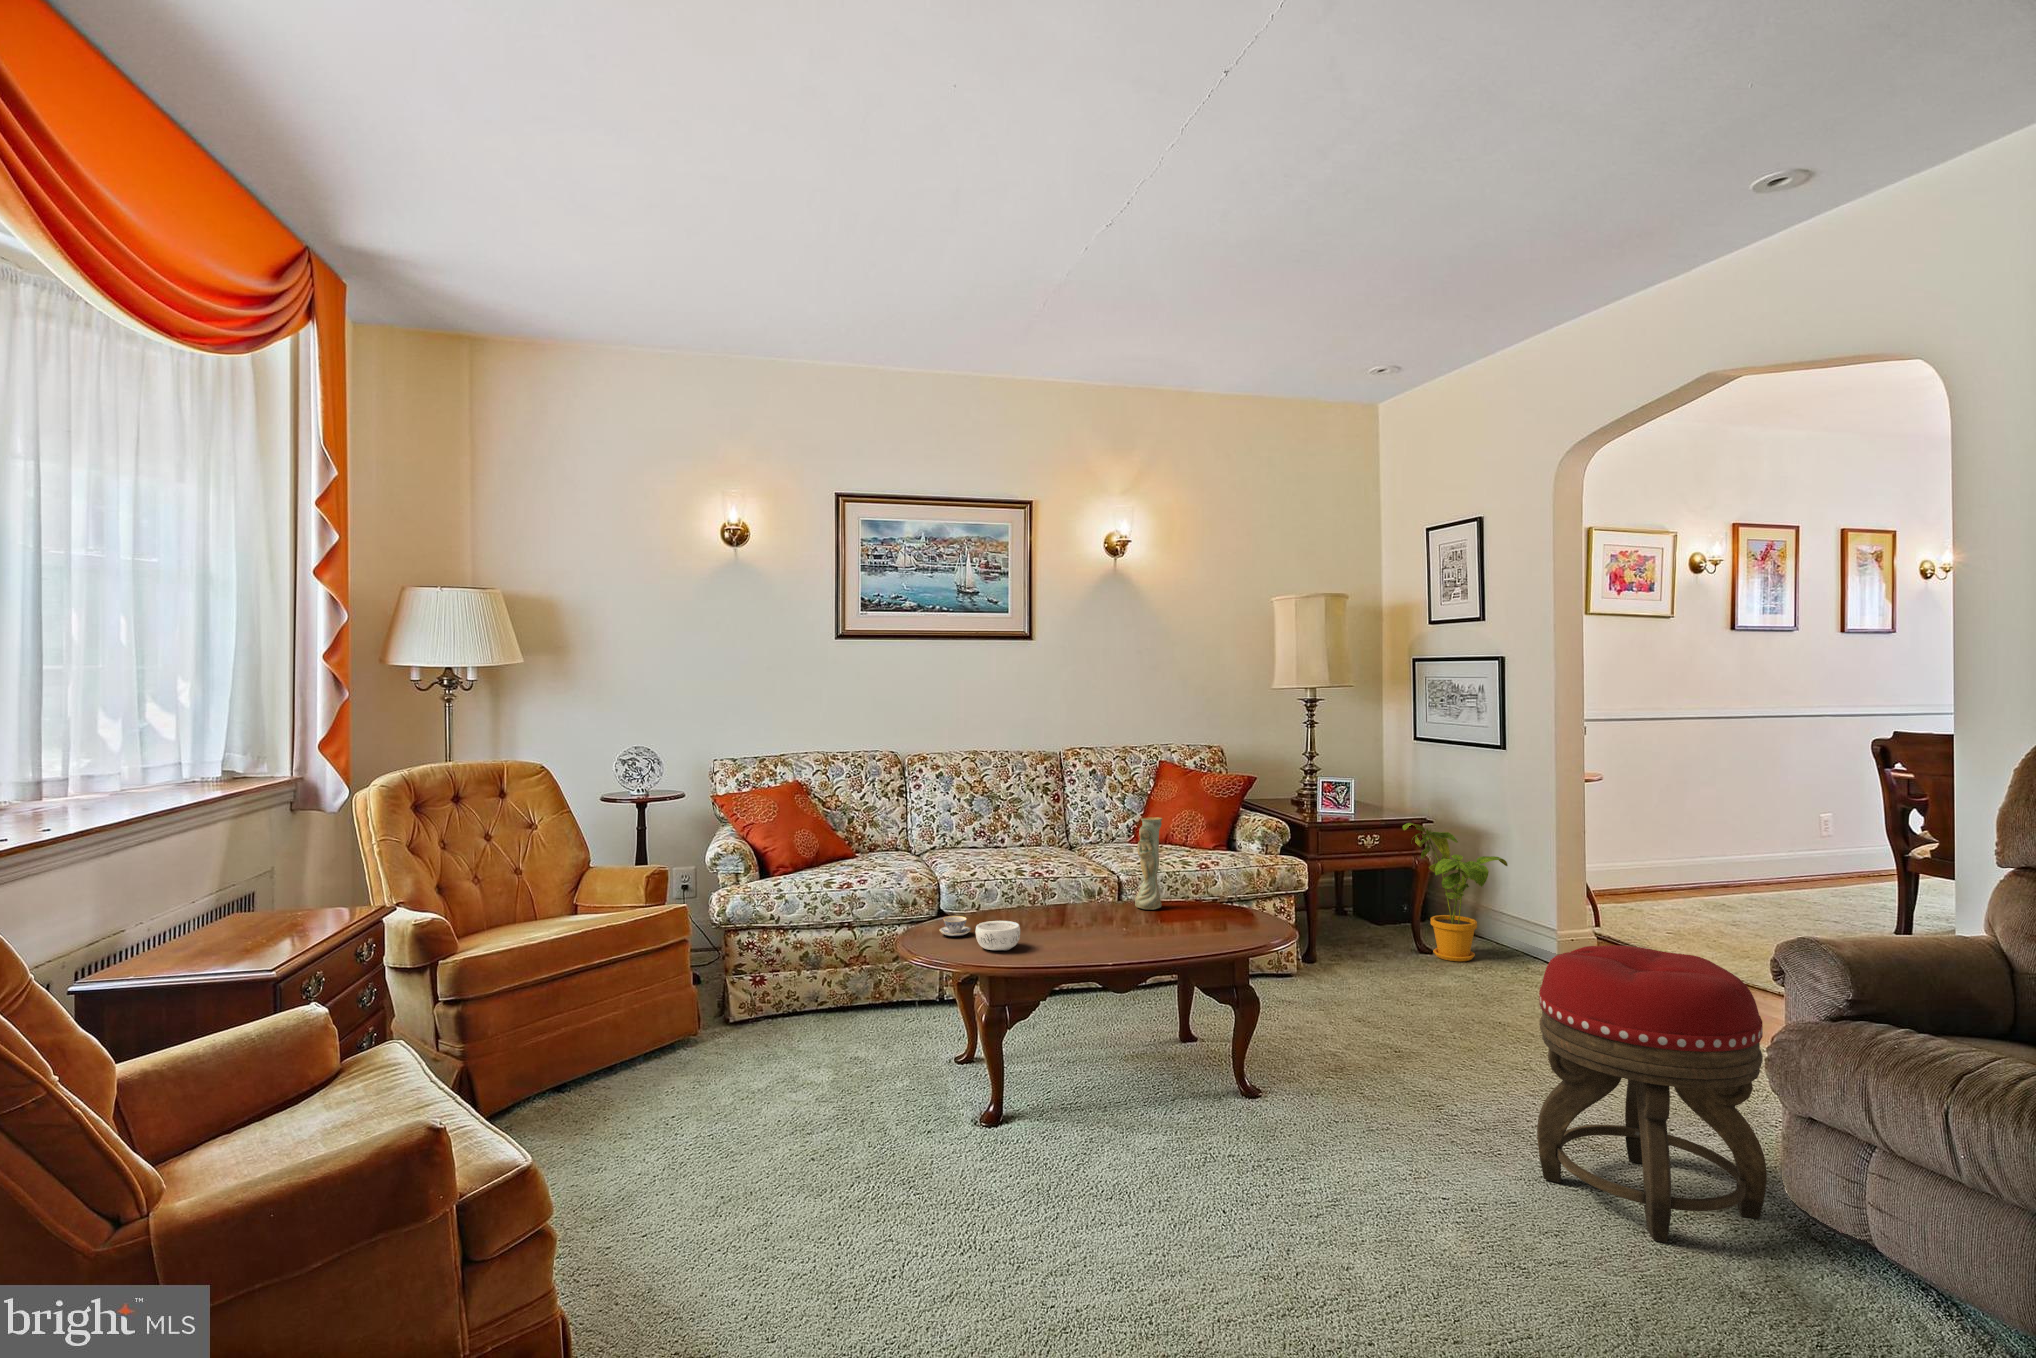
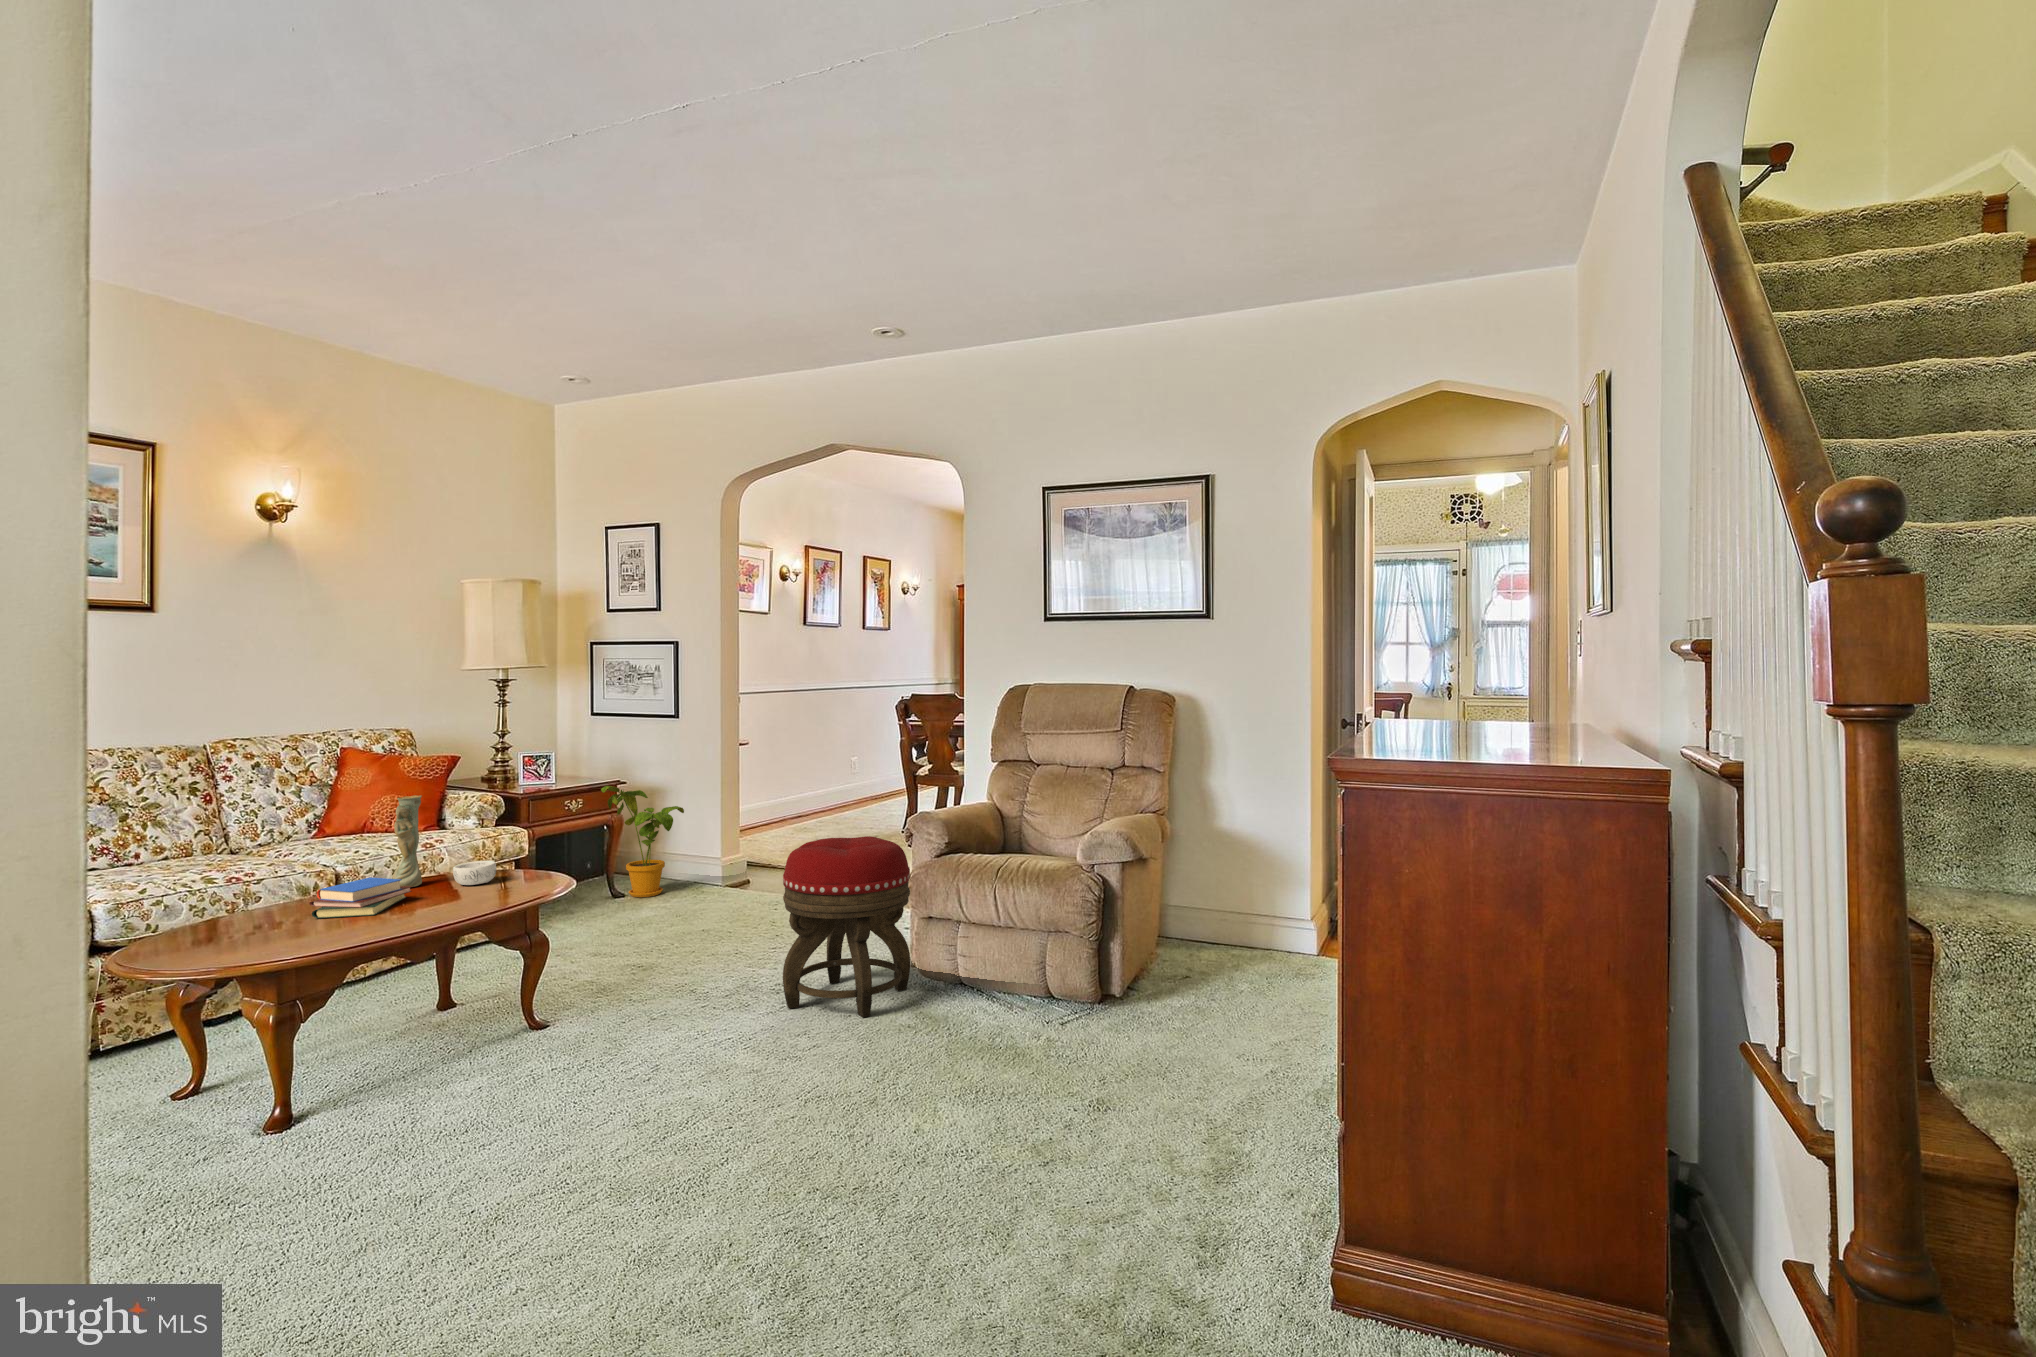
book: none [1050,894,1138,934] -> present [309,877,412,918]
teacup: present [939,916,971,936] -> none [168,927,216,950]
decorative bowl: present [975,921,1020,950] -> present [453,861,496,885]

